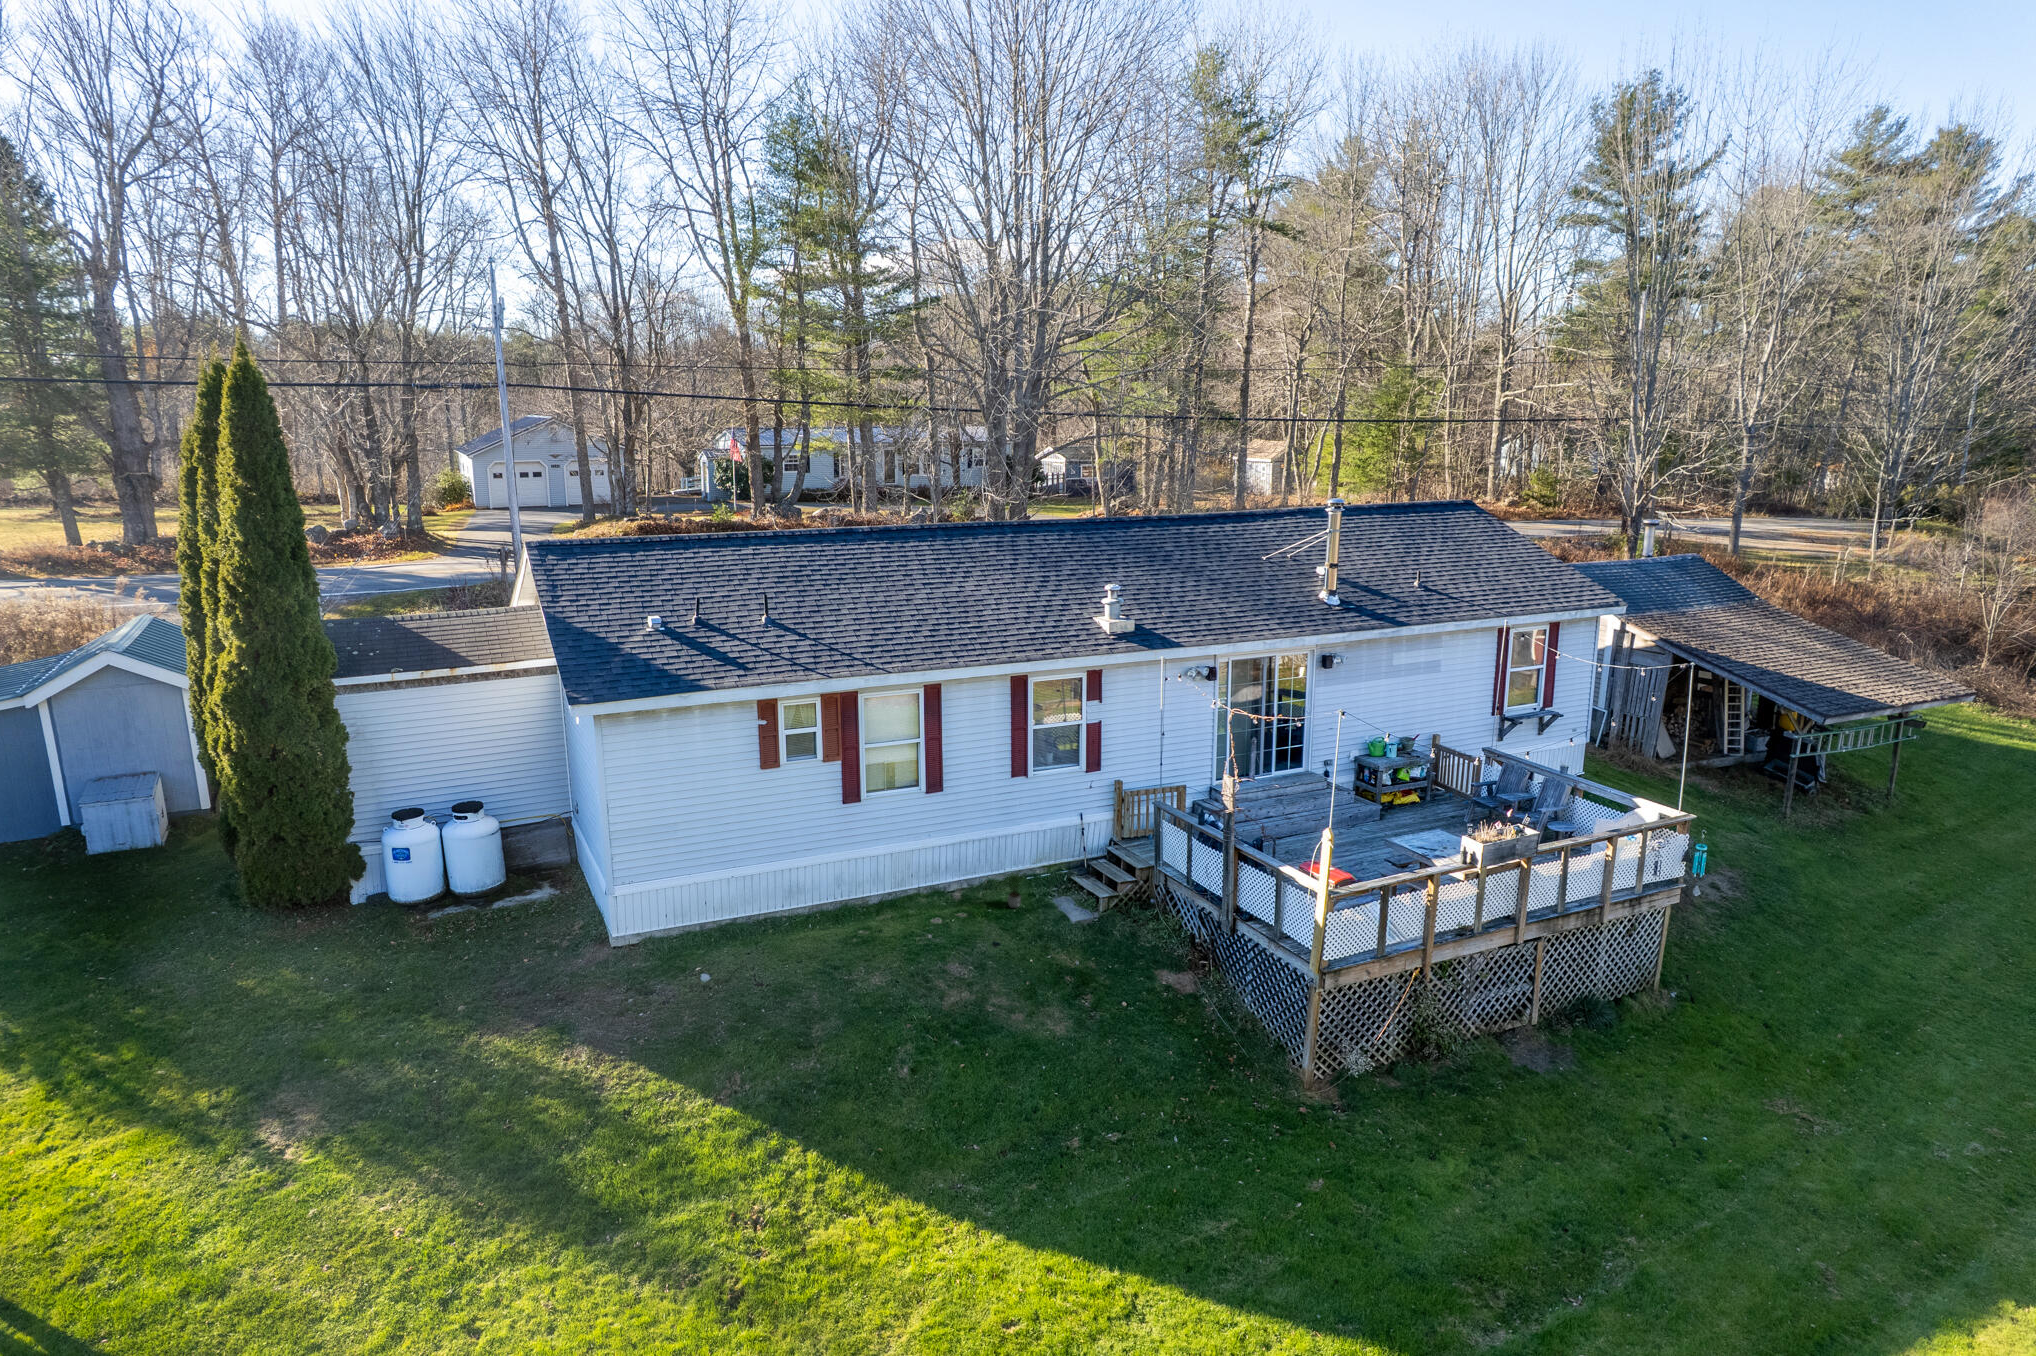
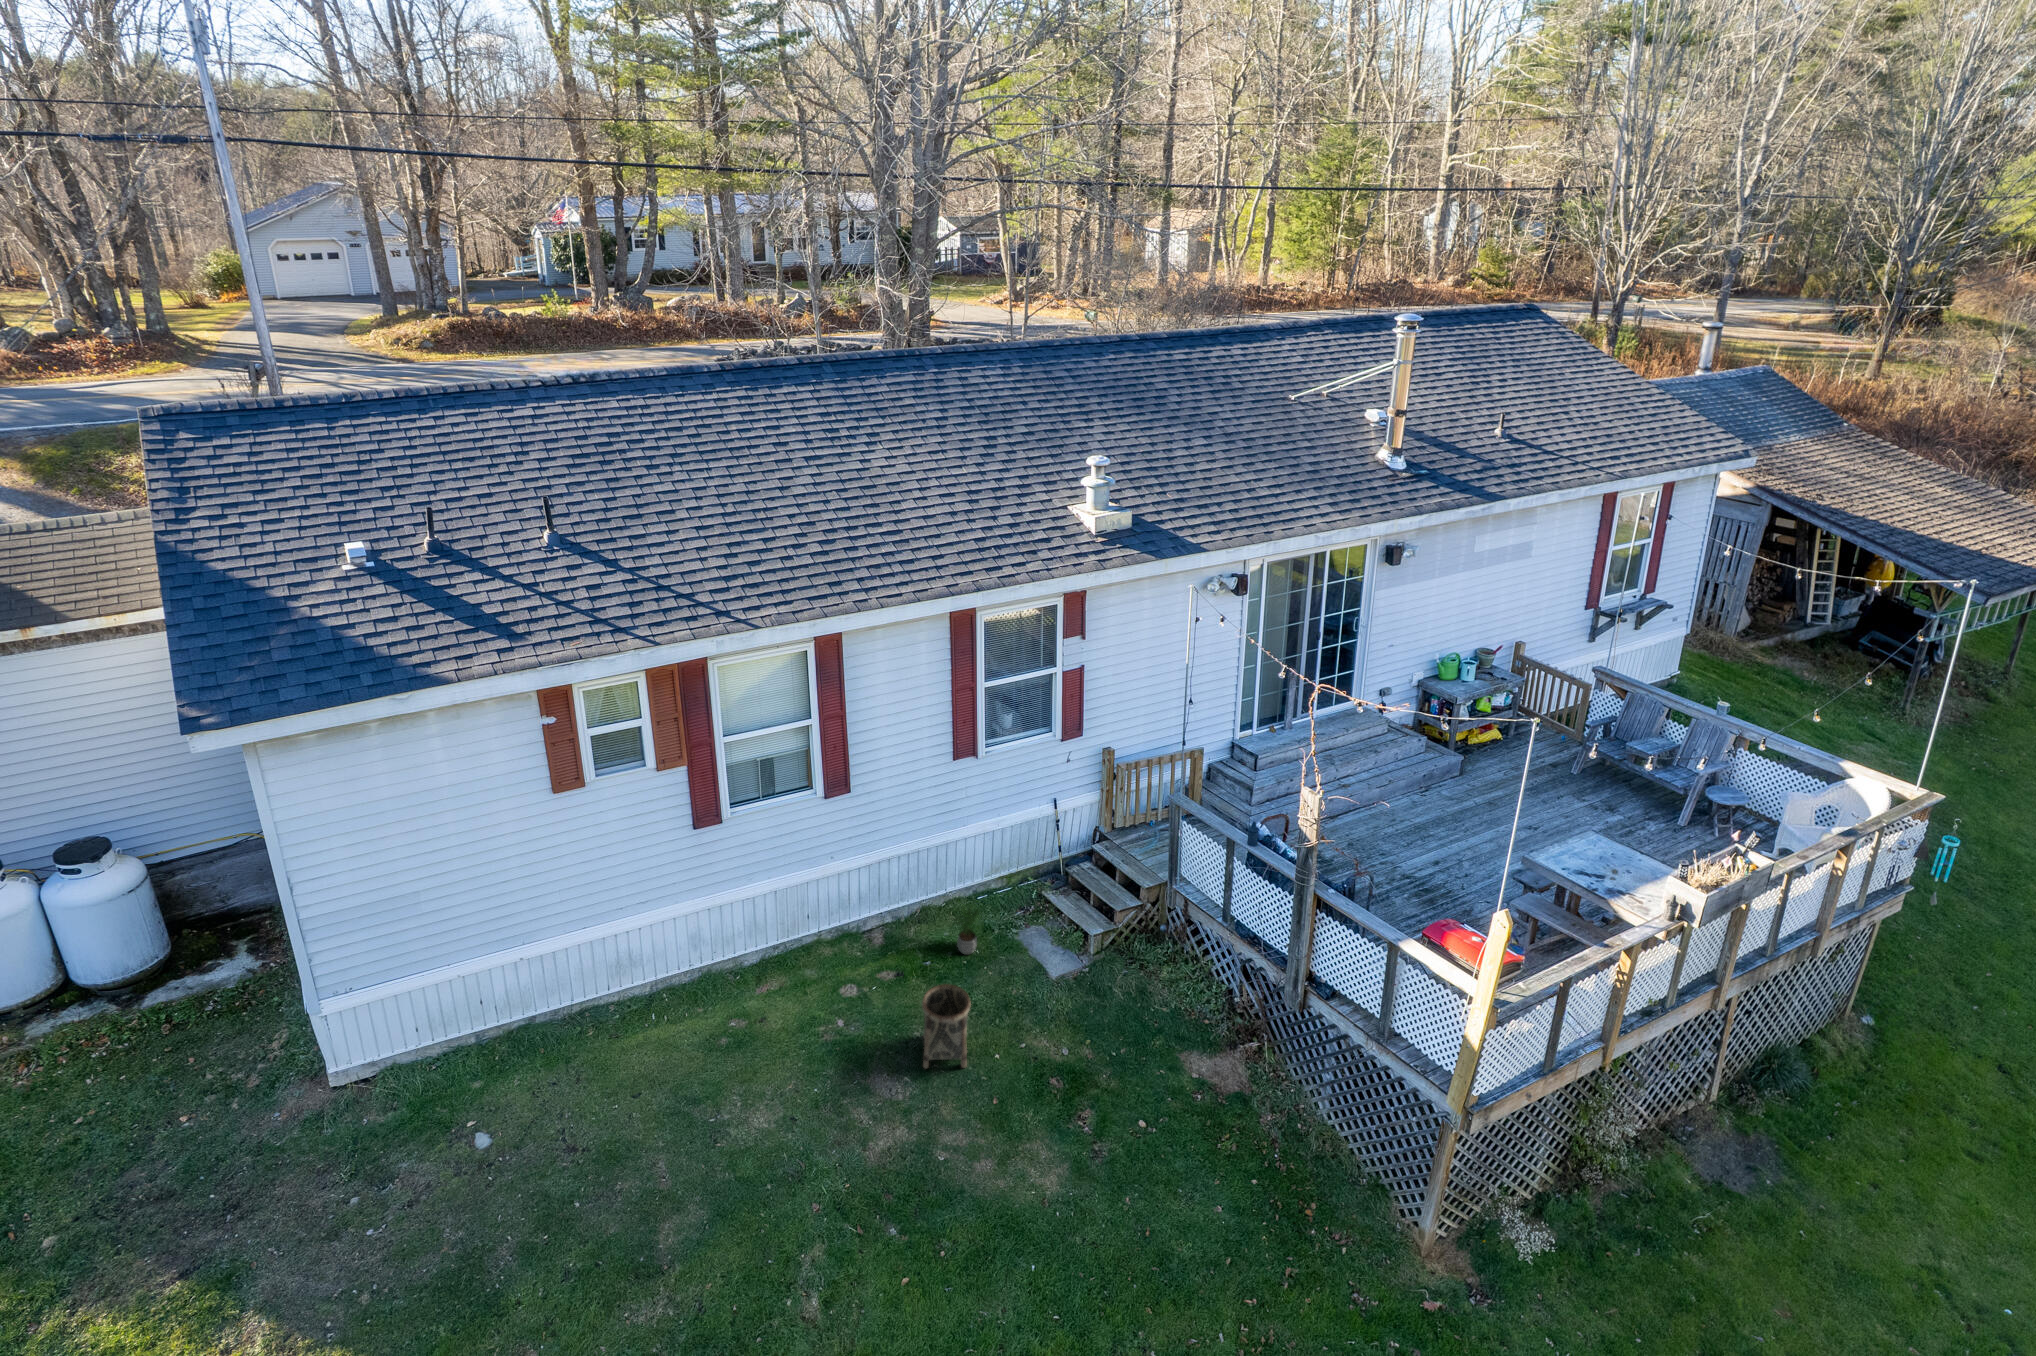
basket: none [980,908,1013,964] -> present [922,984,971,1068]

